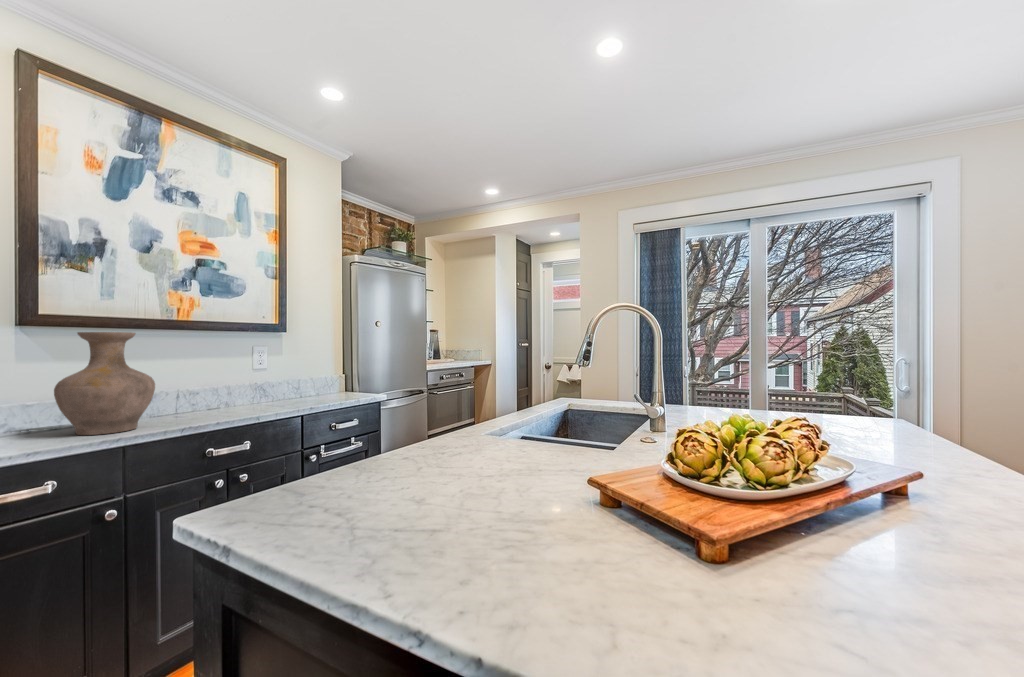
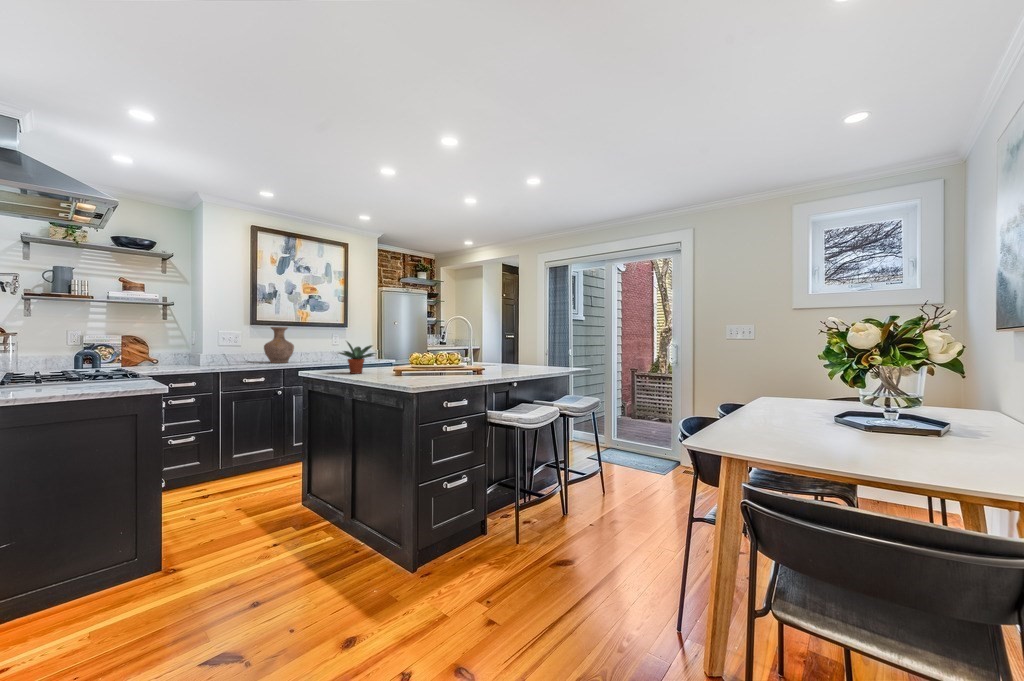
potted plant: none [352,378,526,524] -> present [340,342,375,374]

